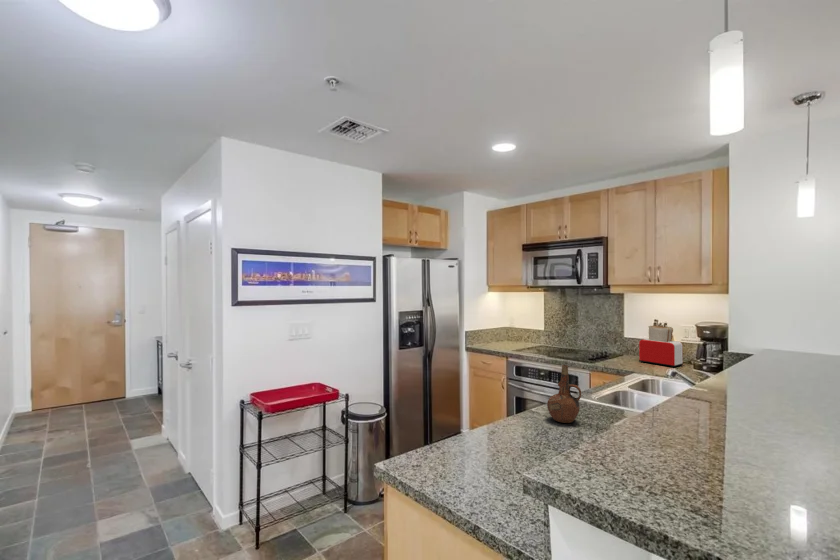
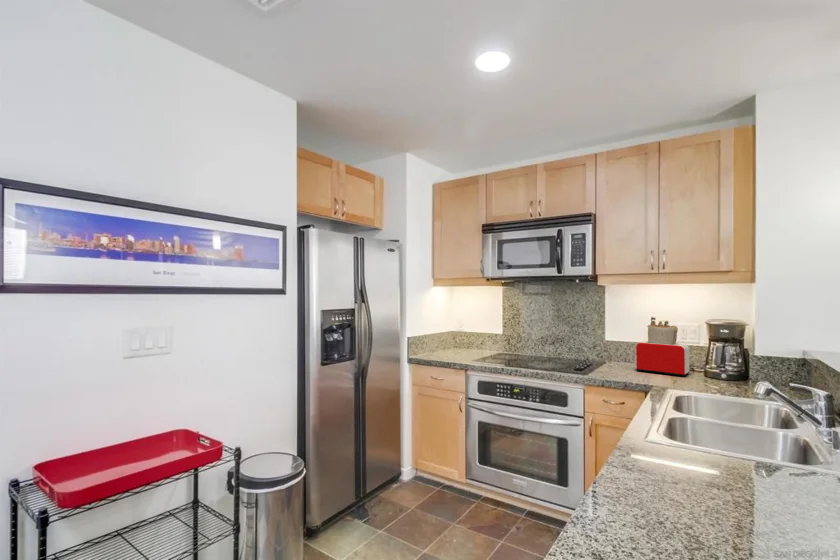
ceramic pitcher: present [547,365,581,423] -> none [632,389,698,498]

